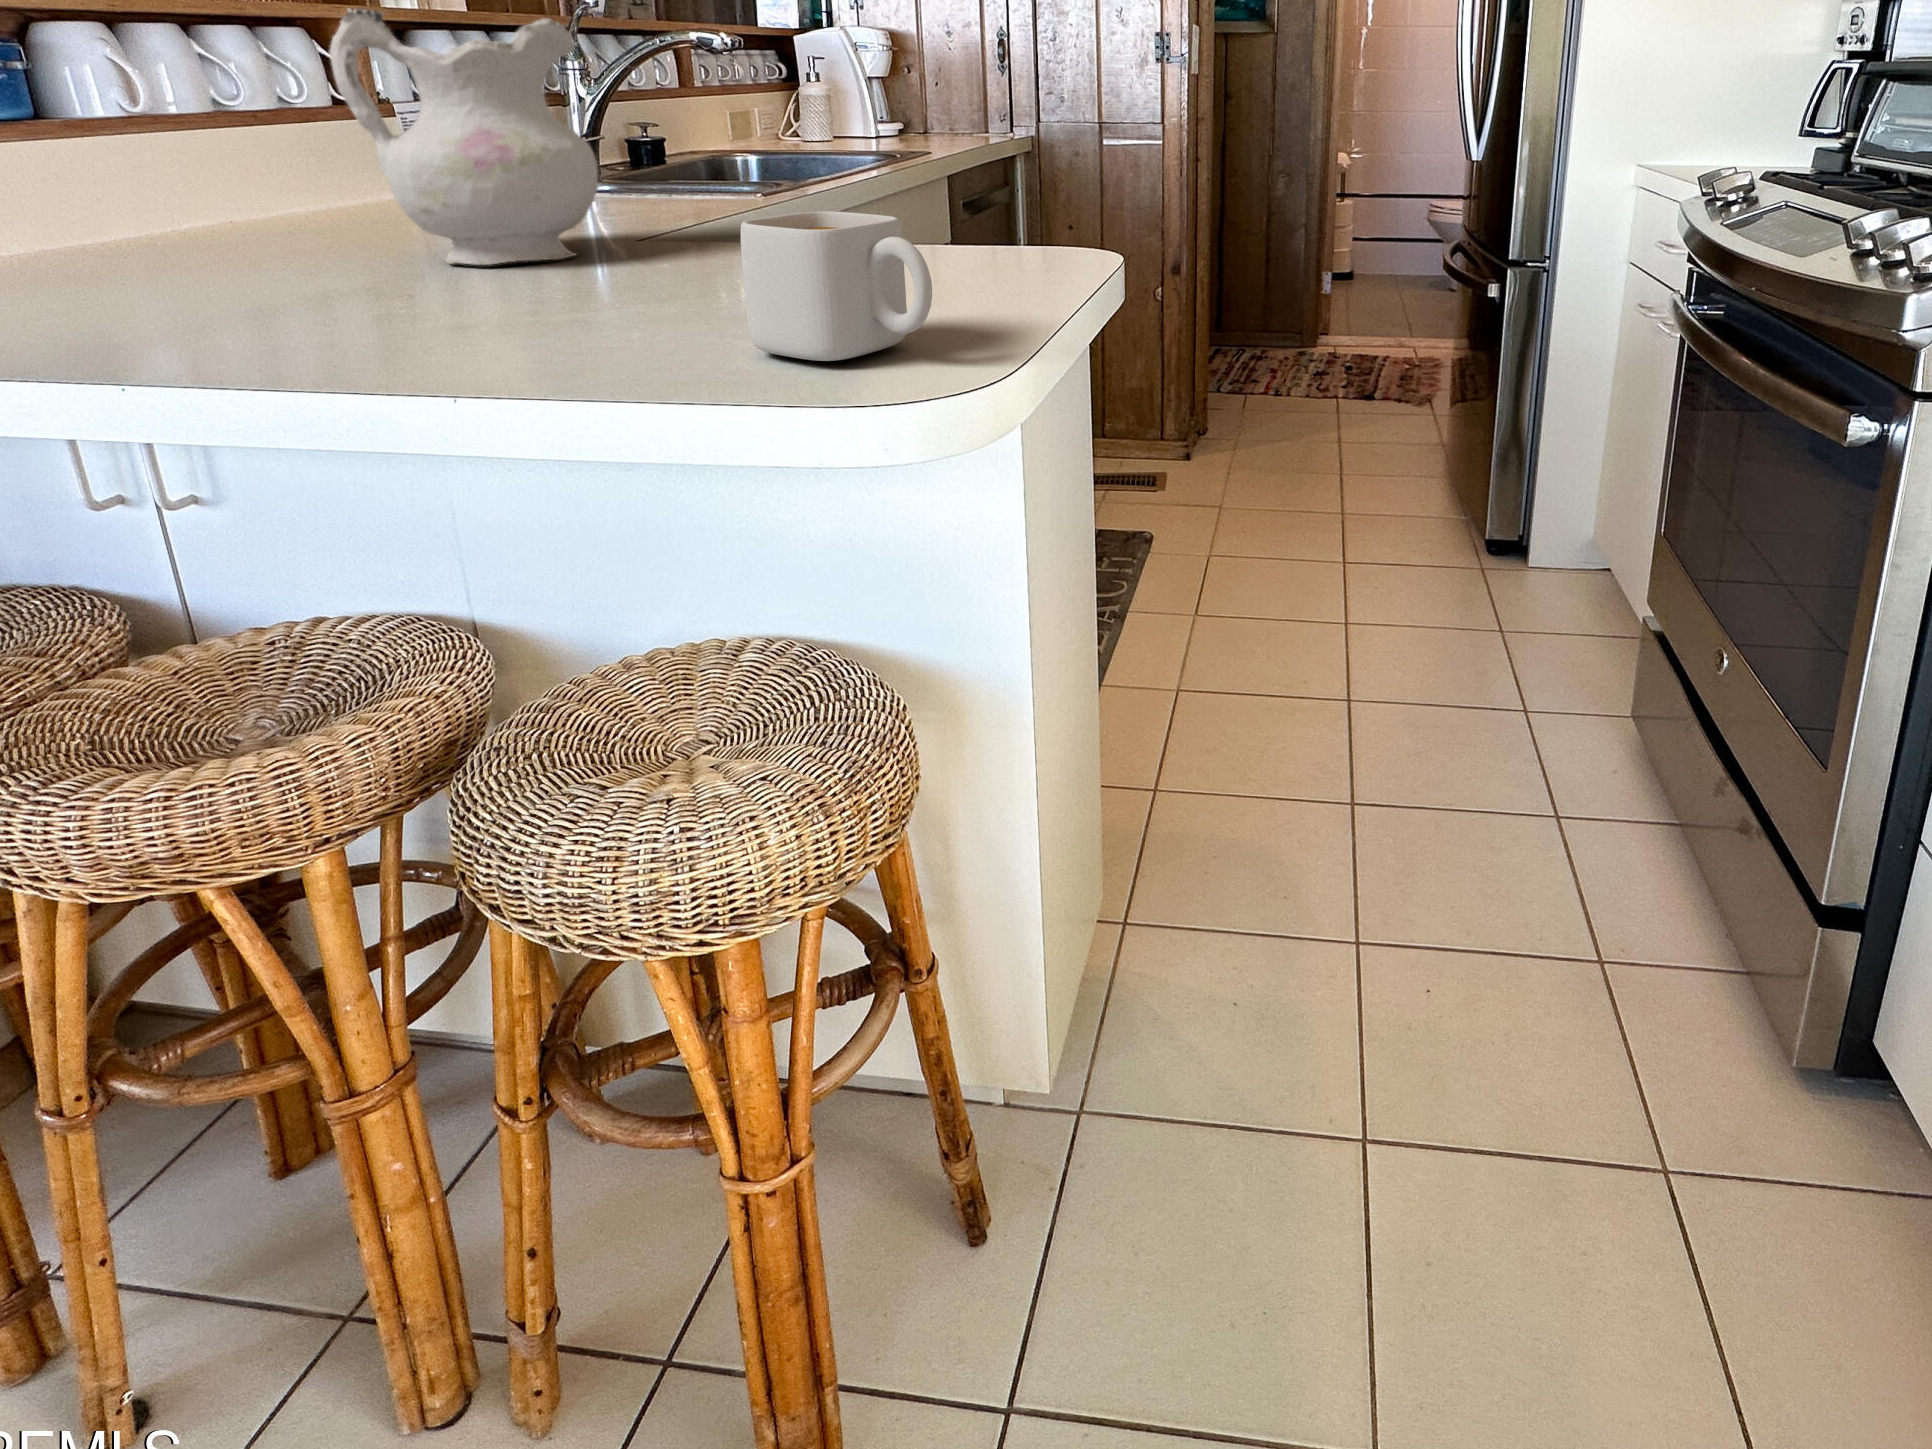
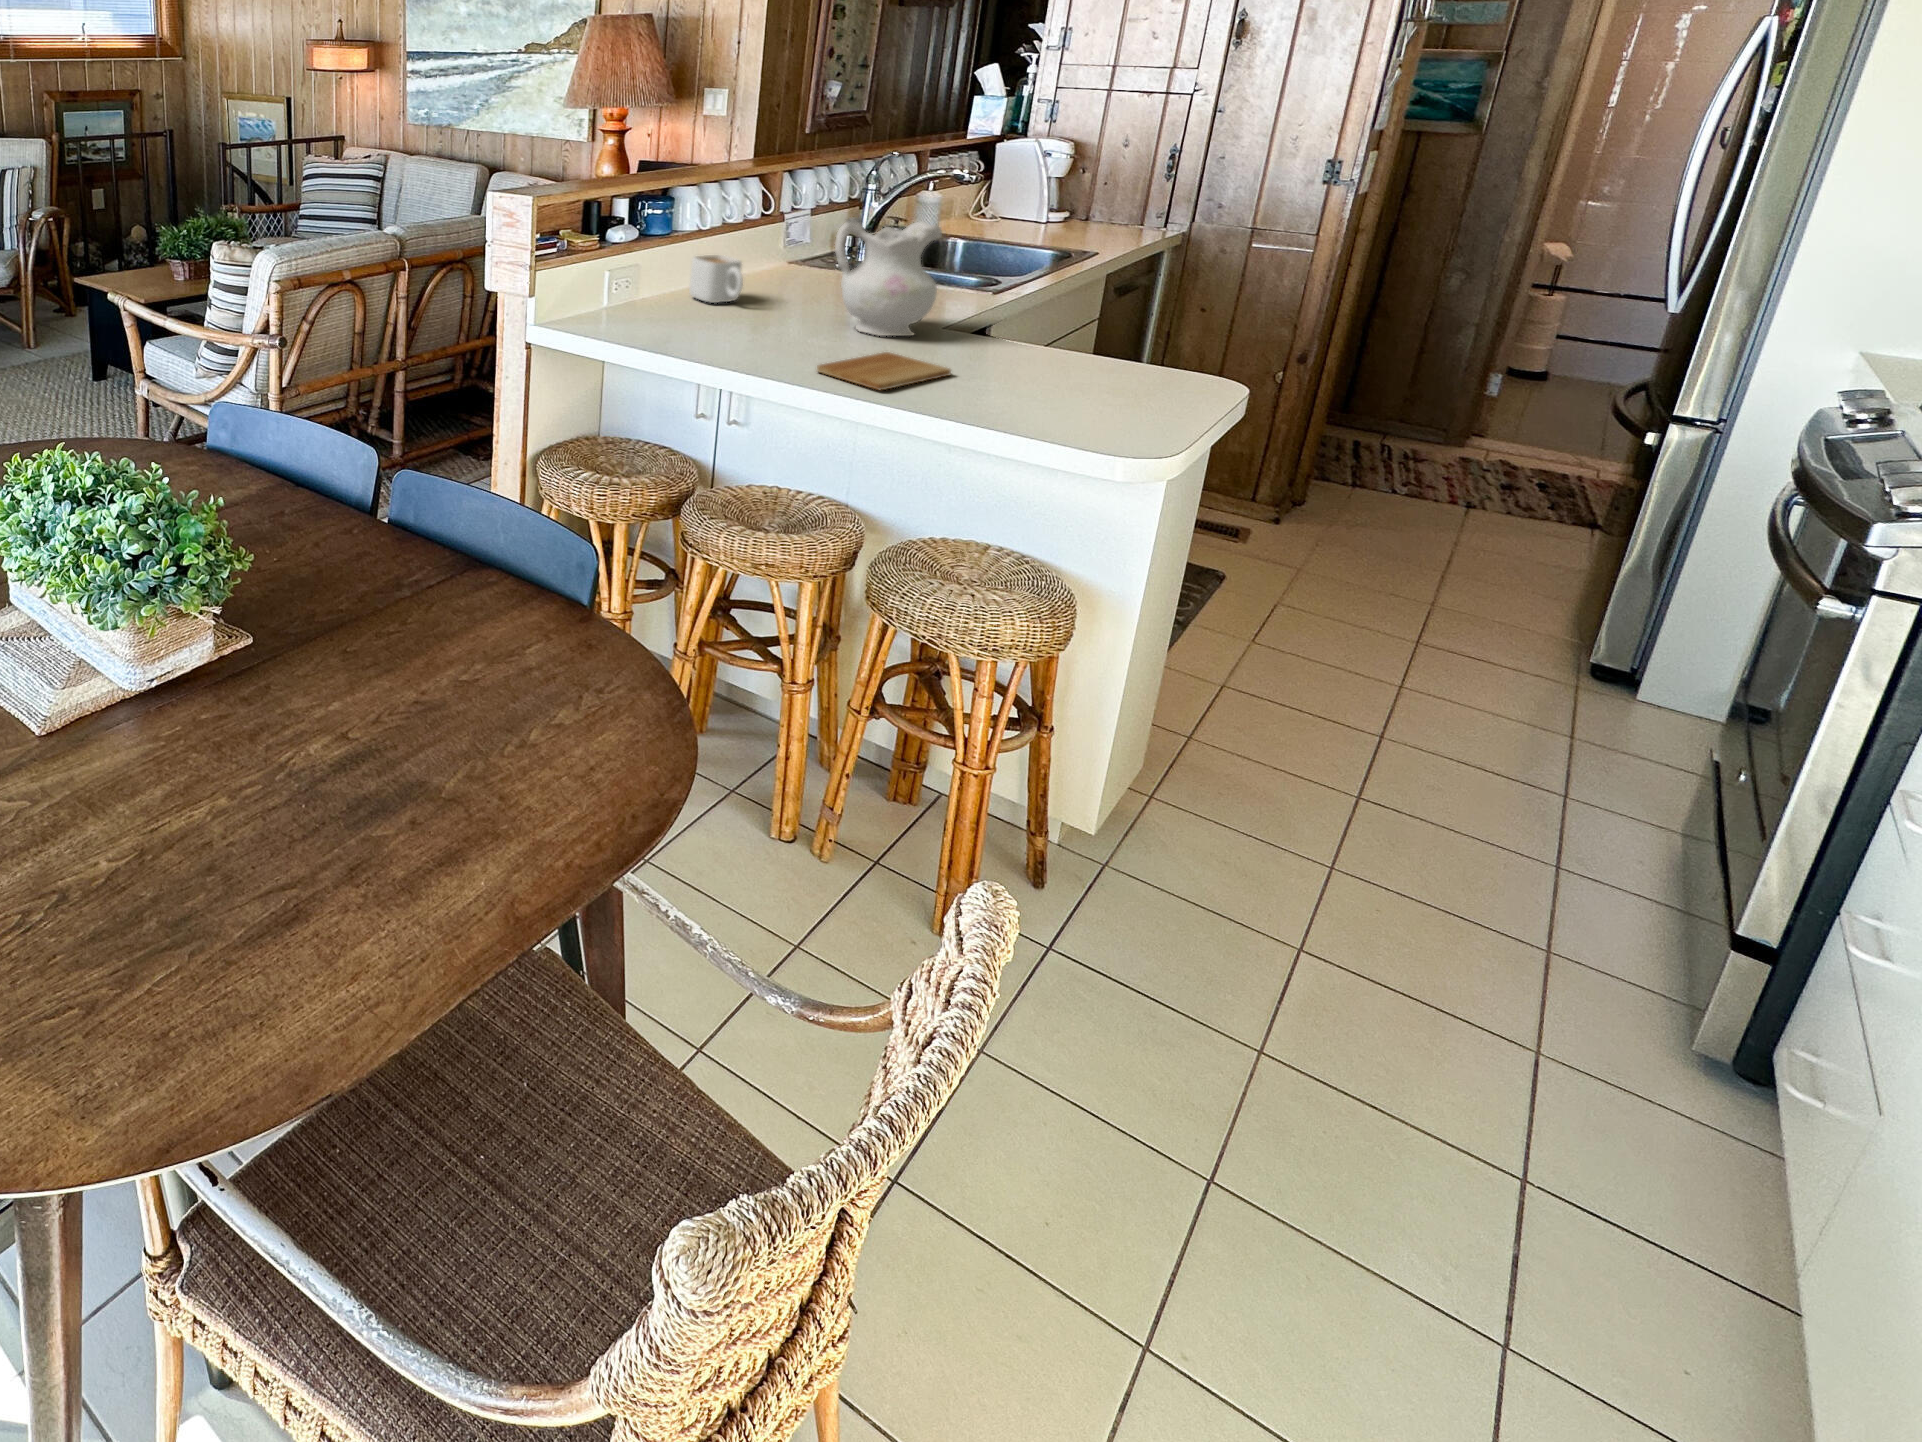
mug: present [741,211,932,361] -> present [689,255,743,303]
cutting board: none [225,287,600,369] -> present [817,352,951,390]

